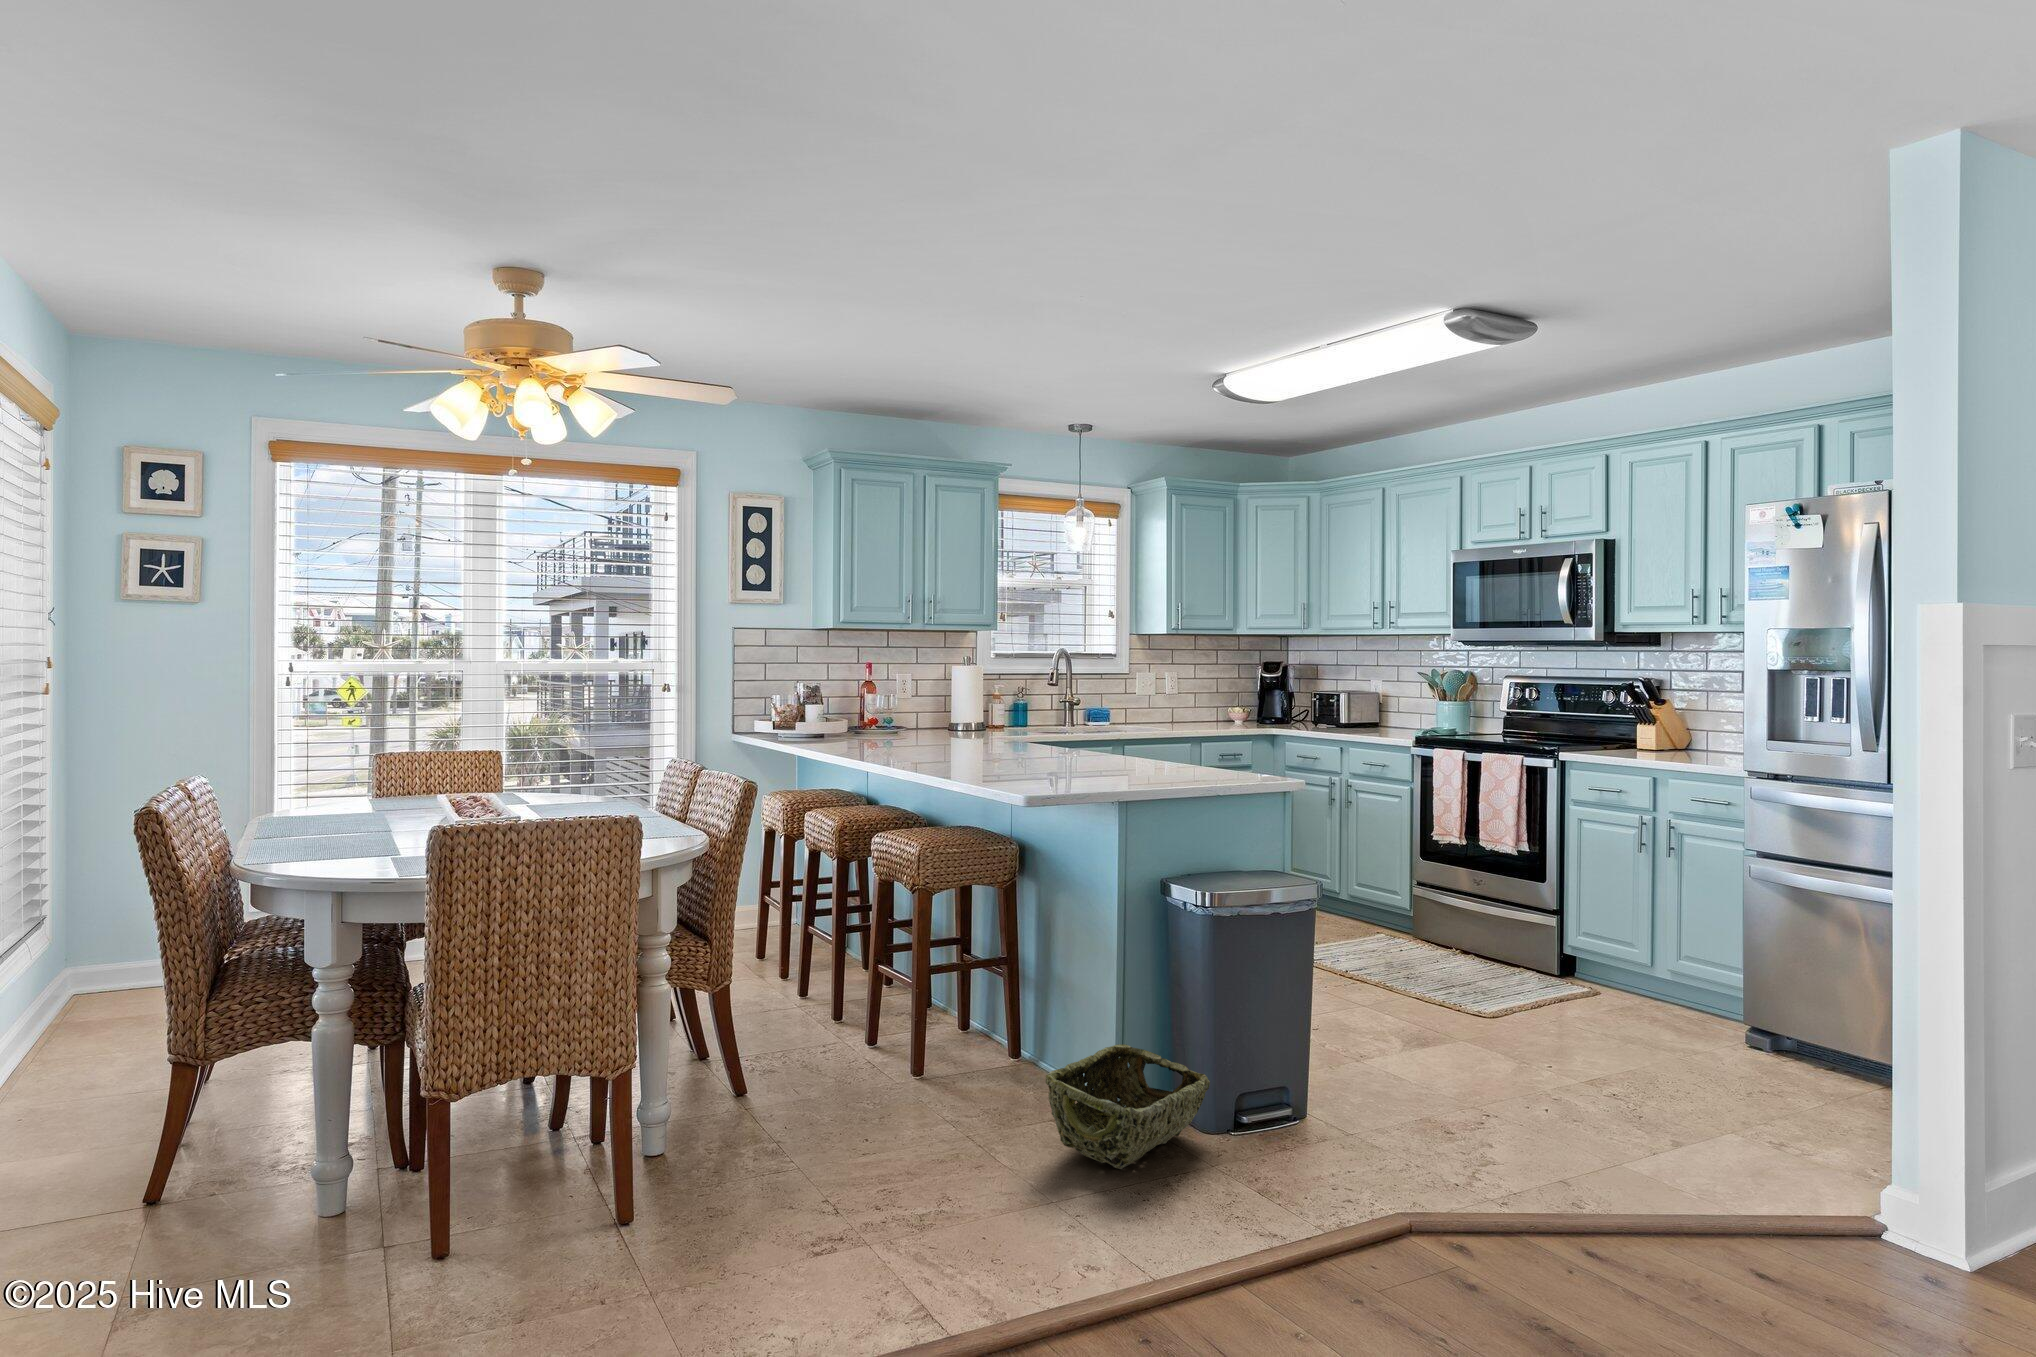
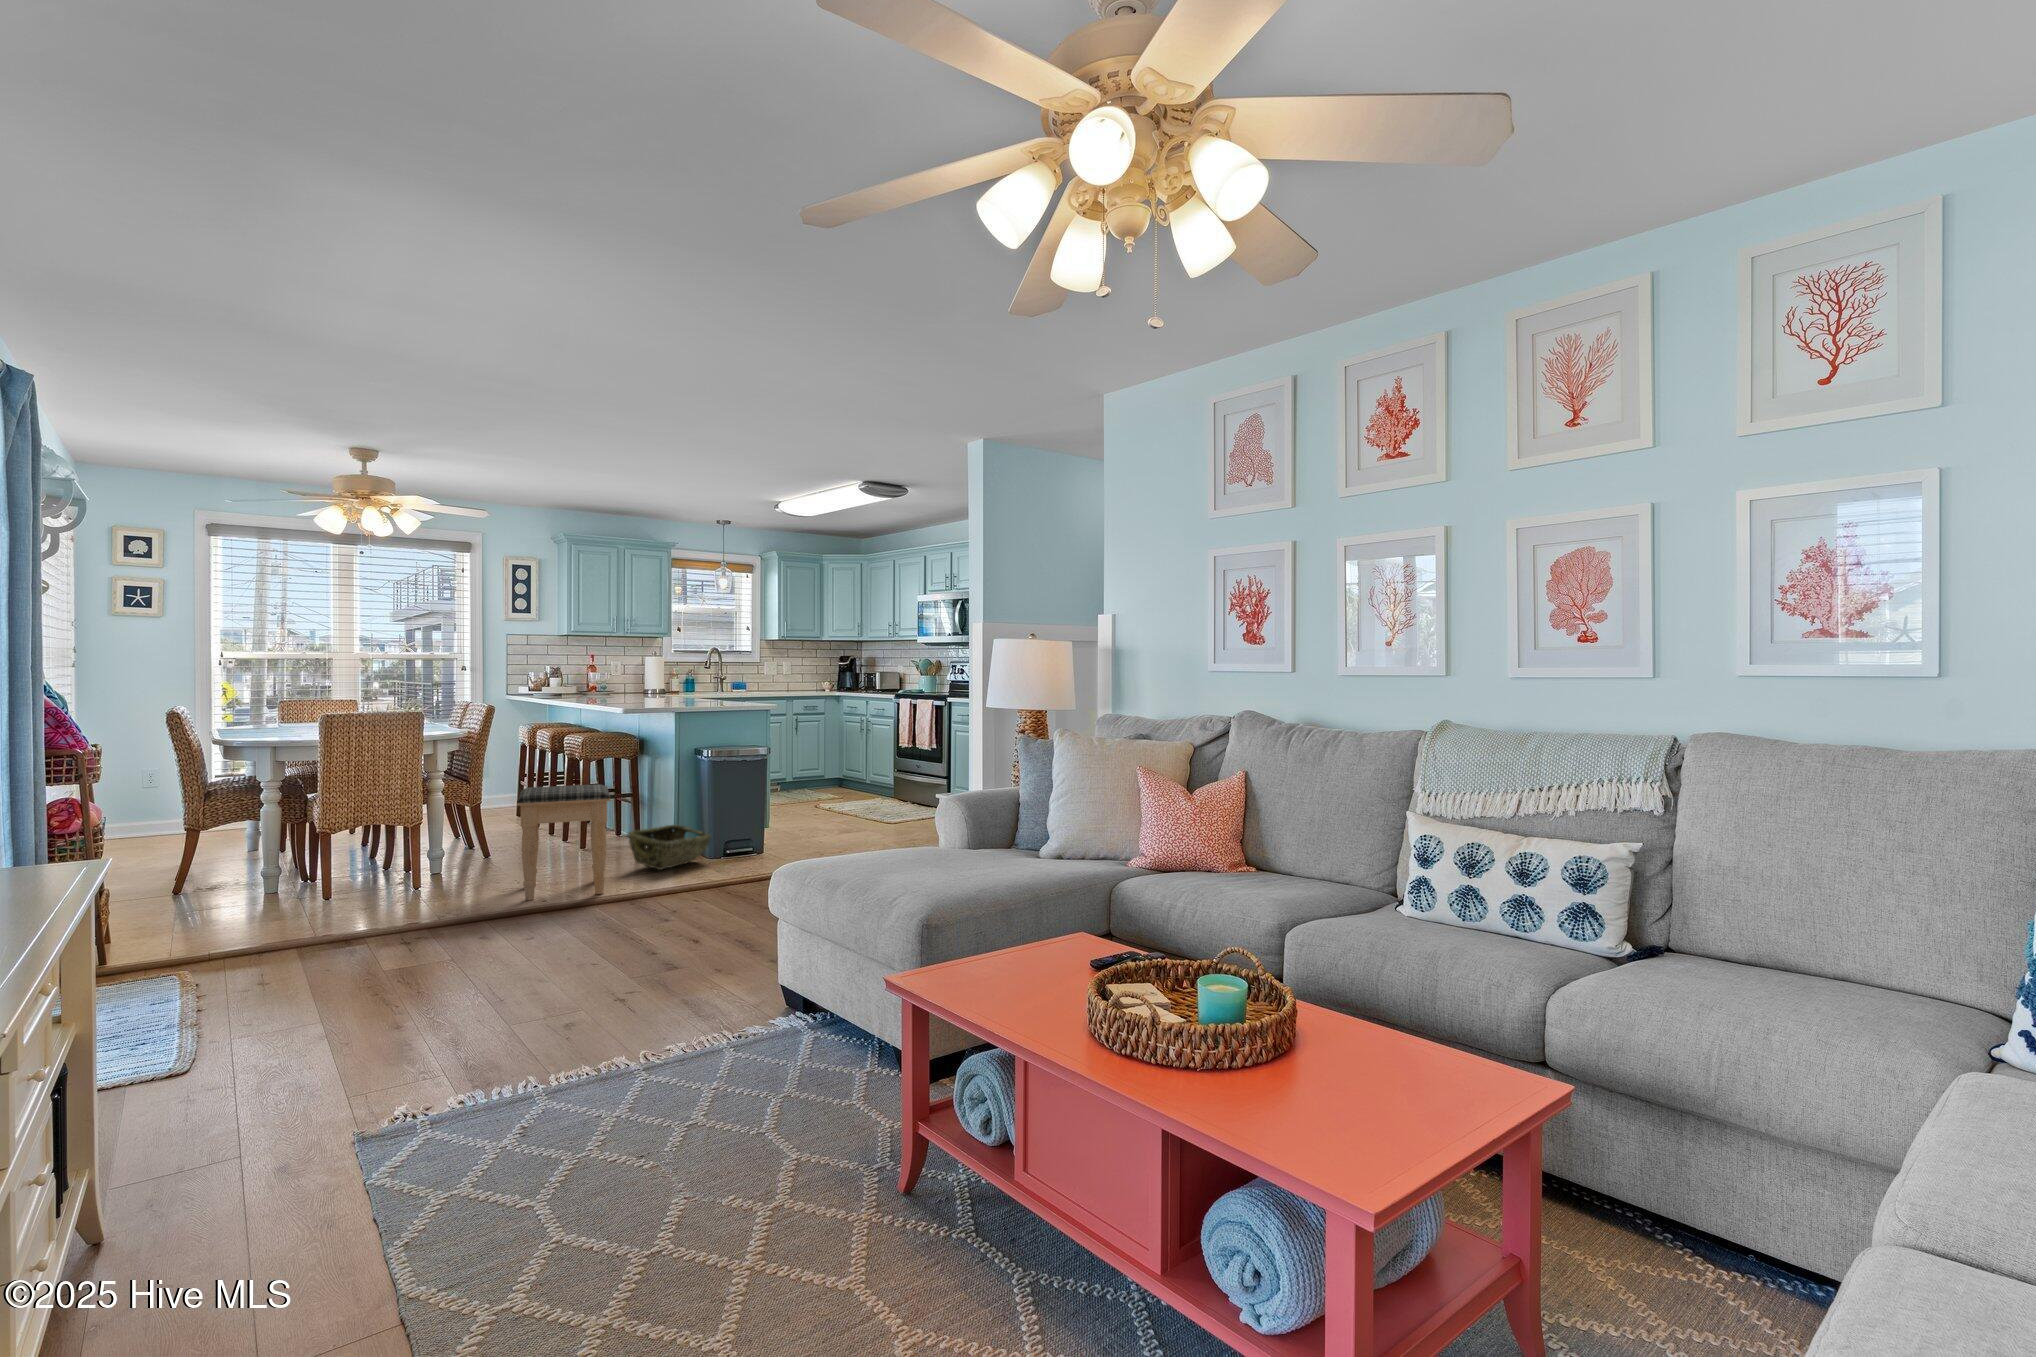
footstool: none [836,979,1057,1285] -> present [517,784,610,900]

